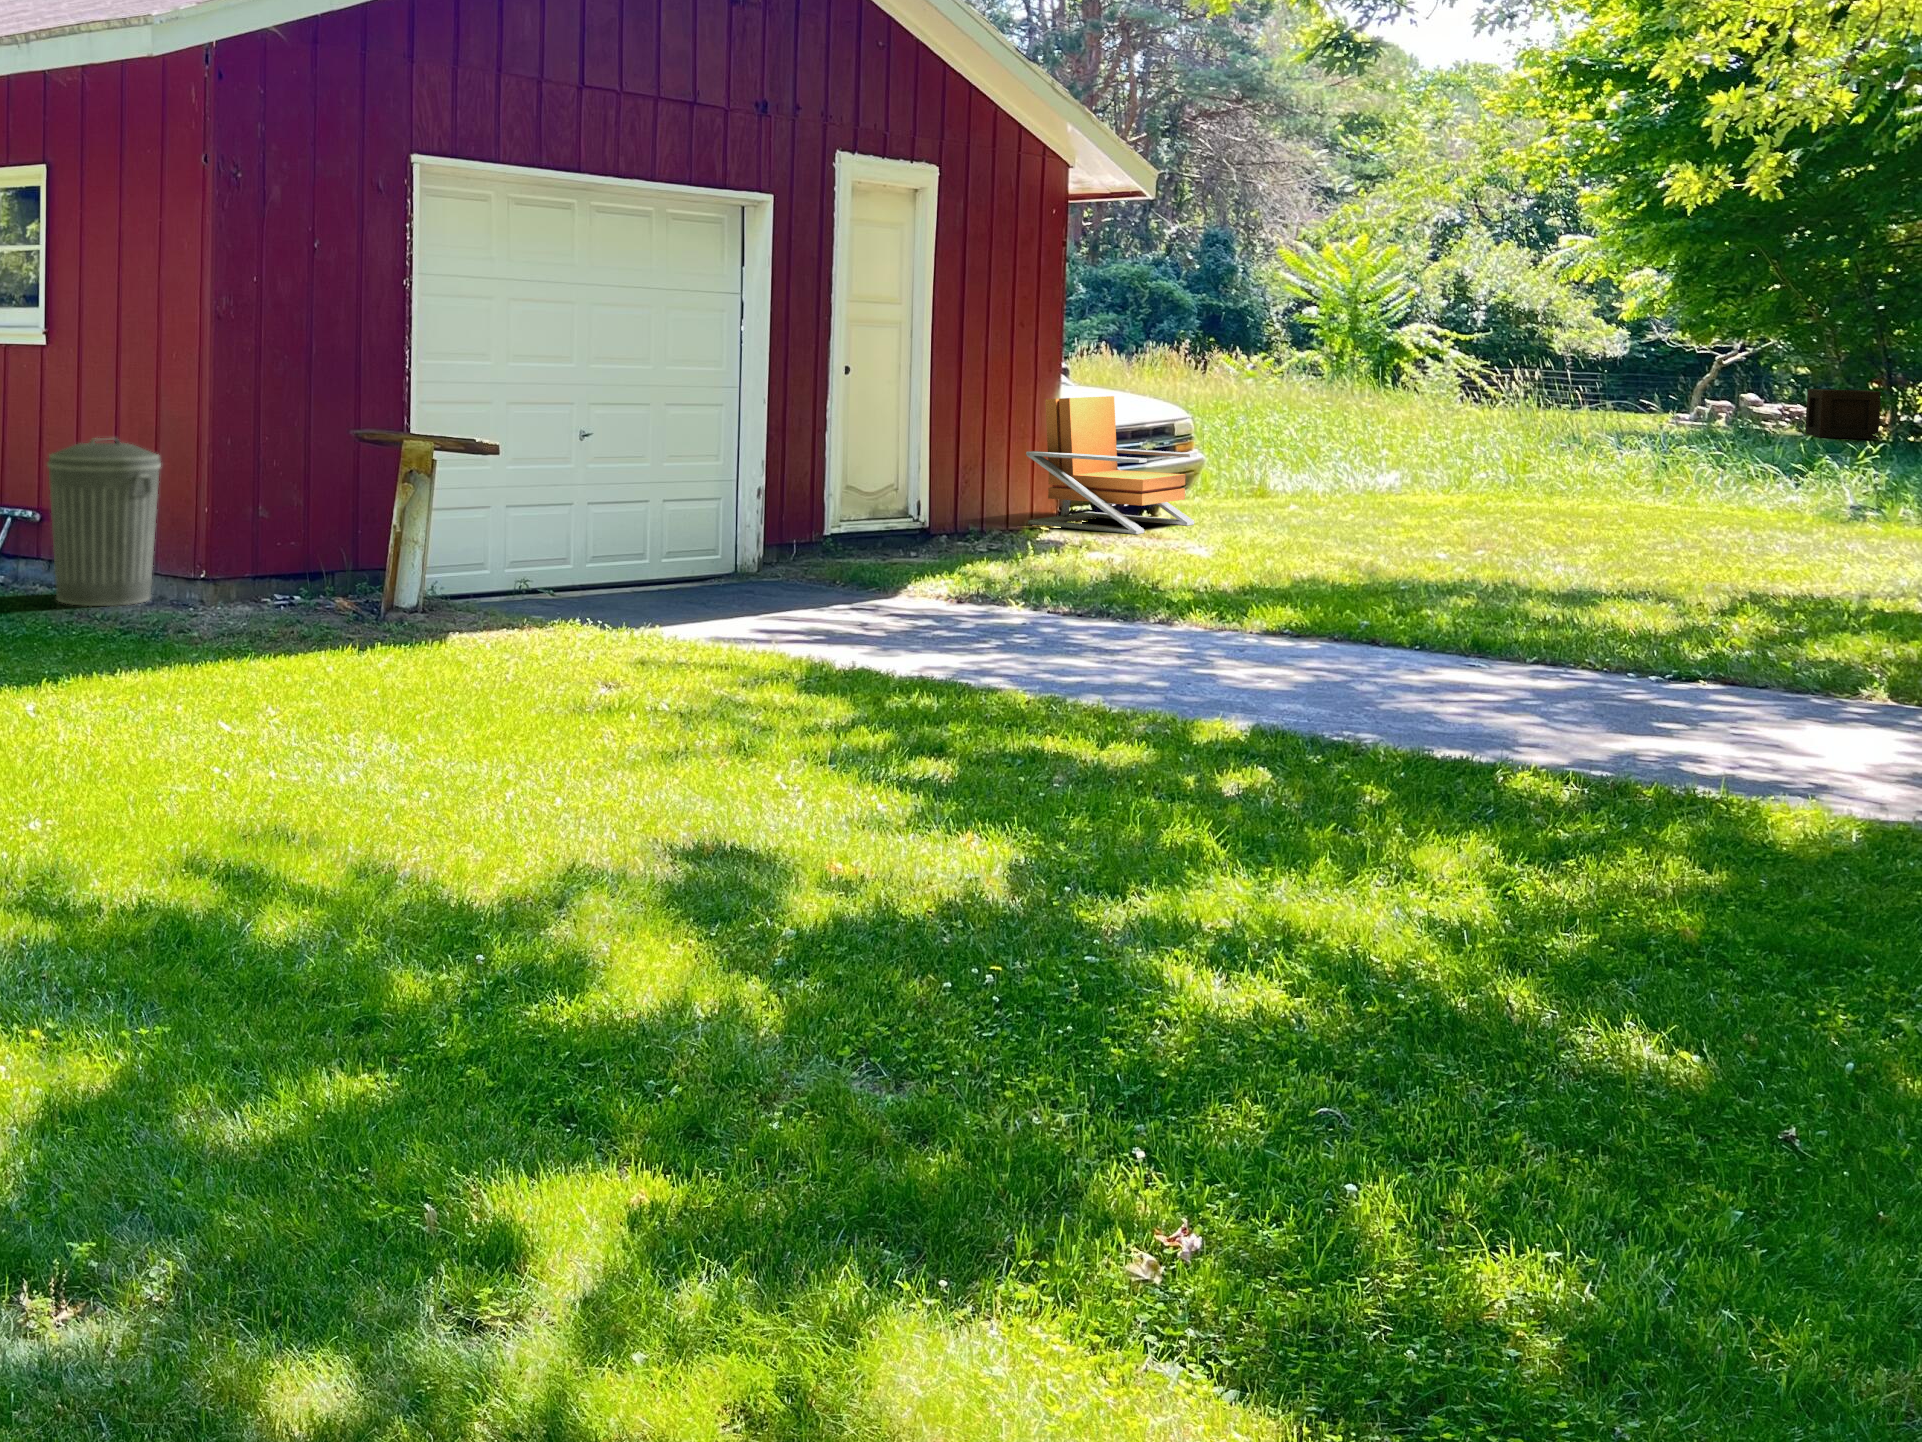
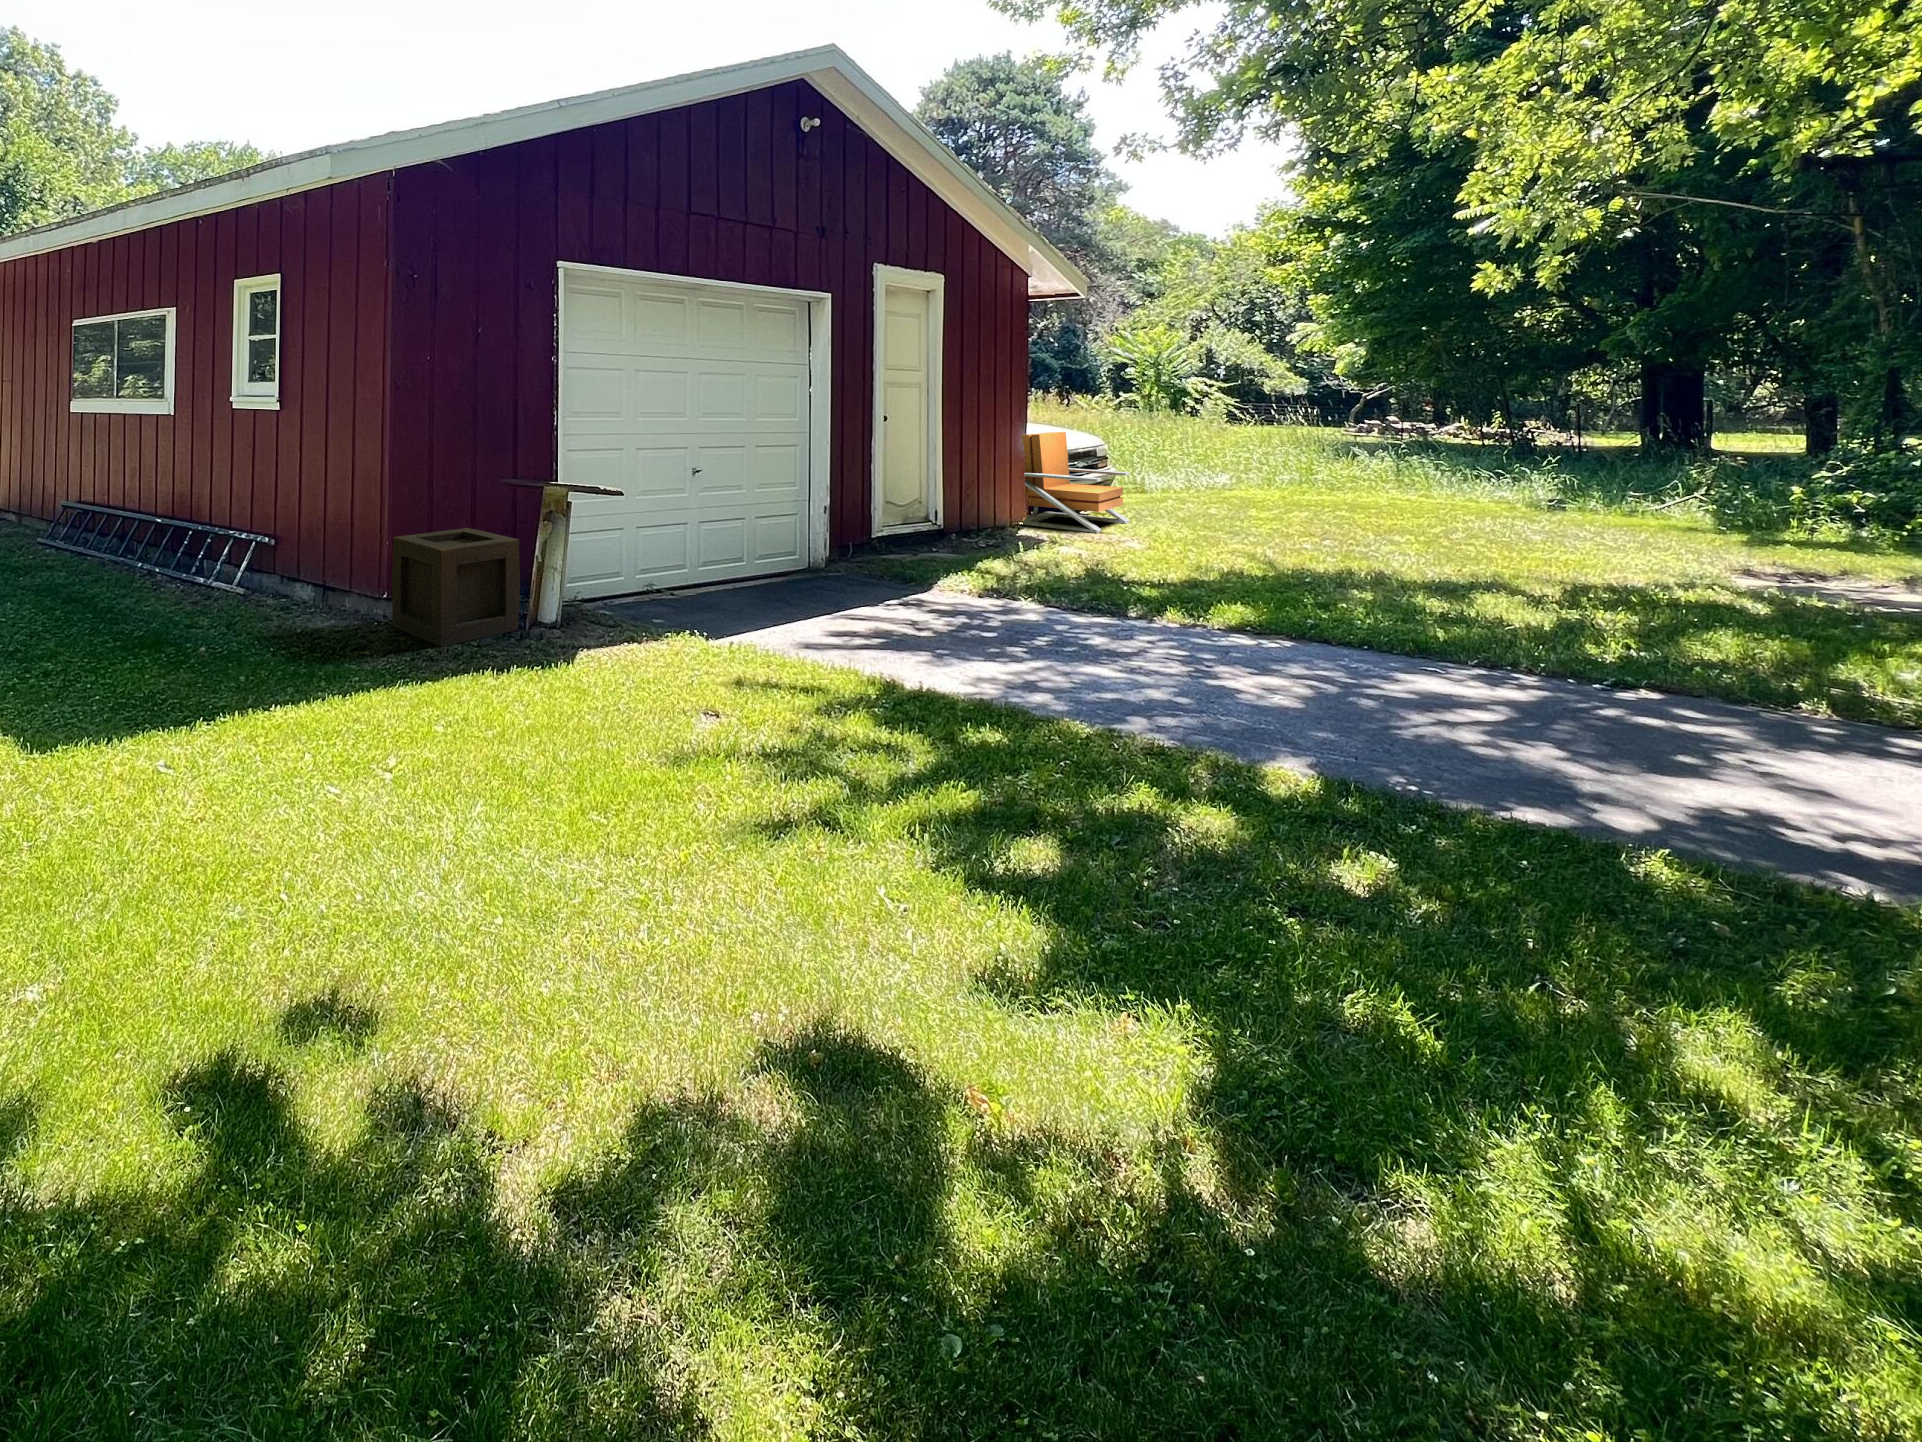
wooden crate: present [1805,389,1881,439] -> present [392,528,520,647]
trash can: present [48,438,161,606] -> none [245,486,343,633]

